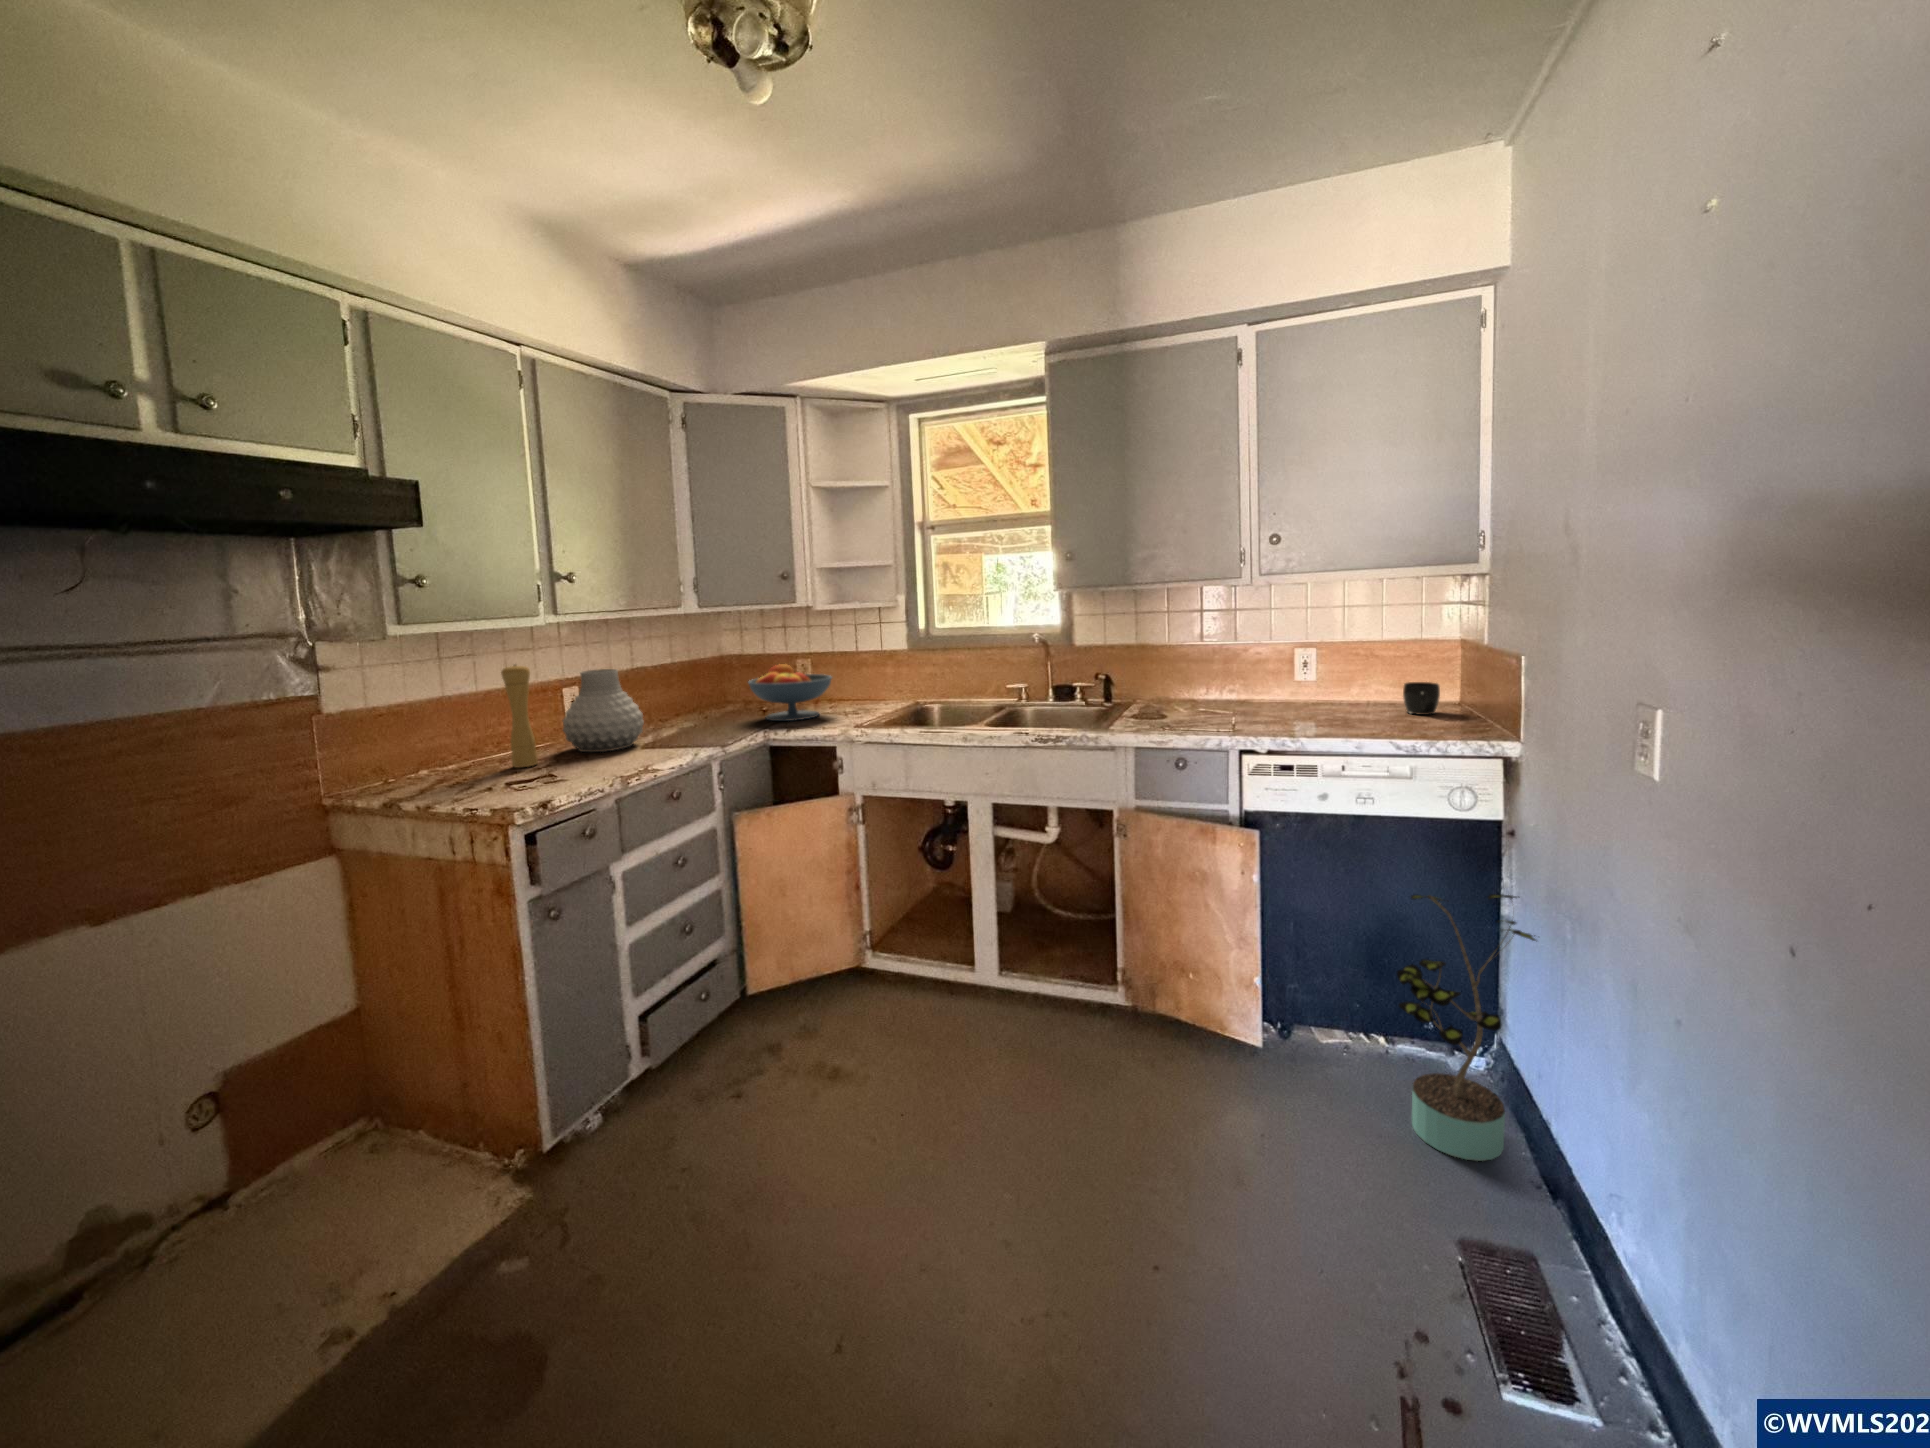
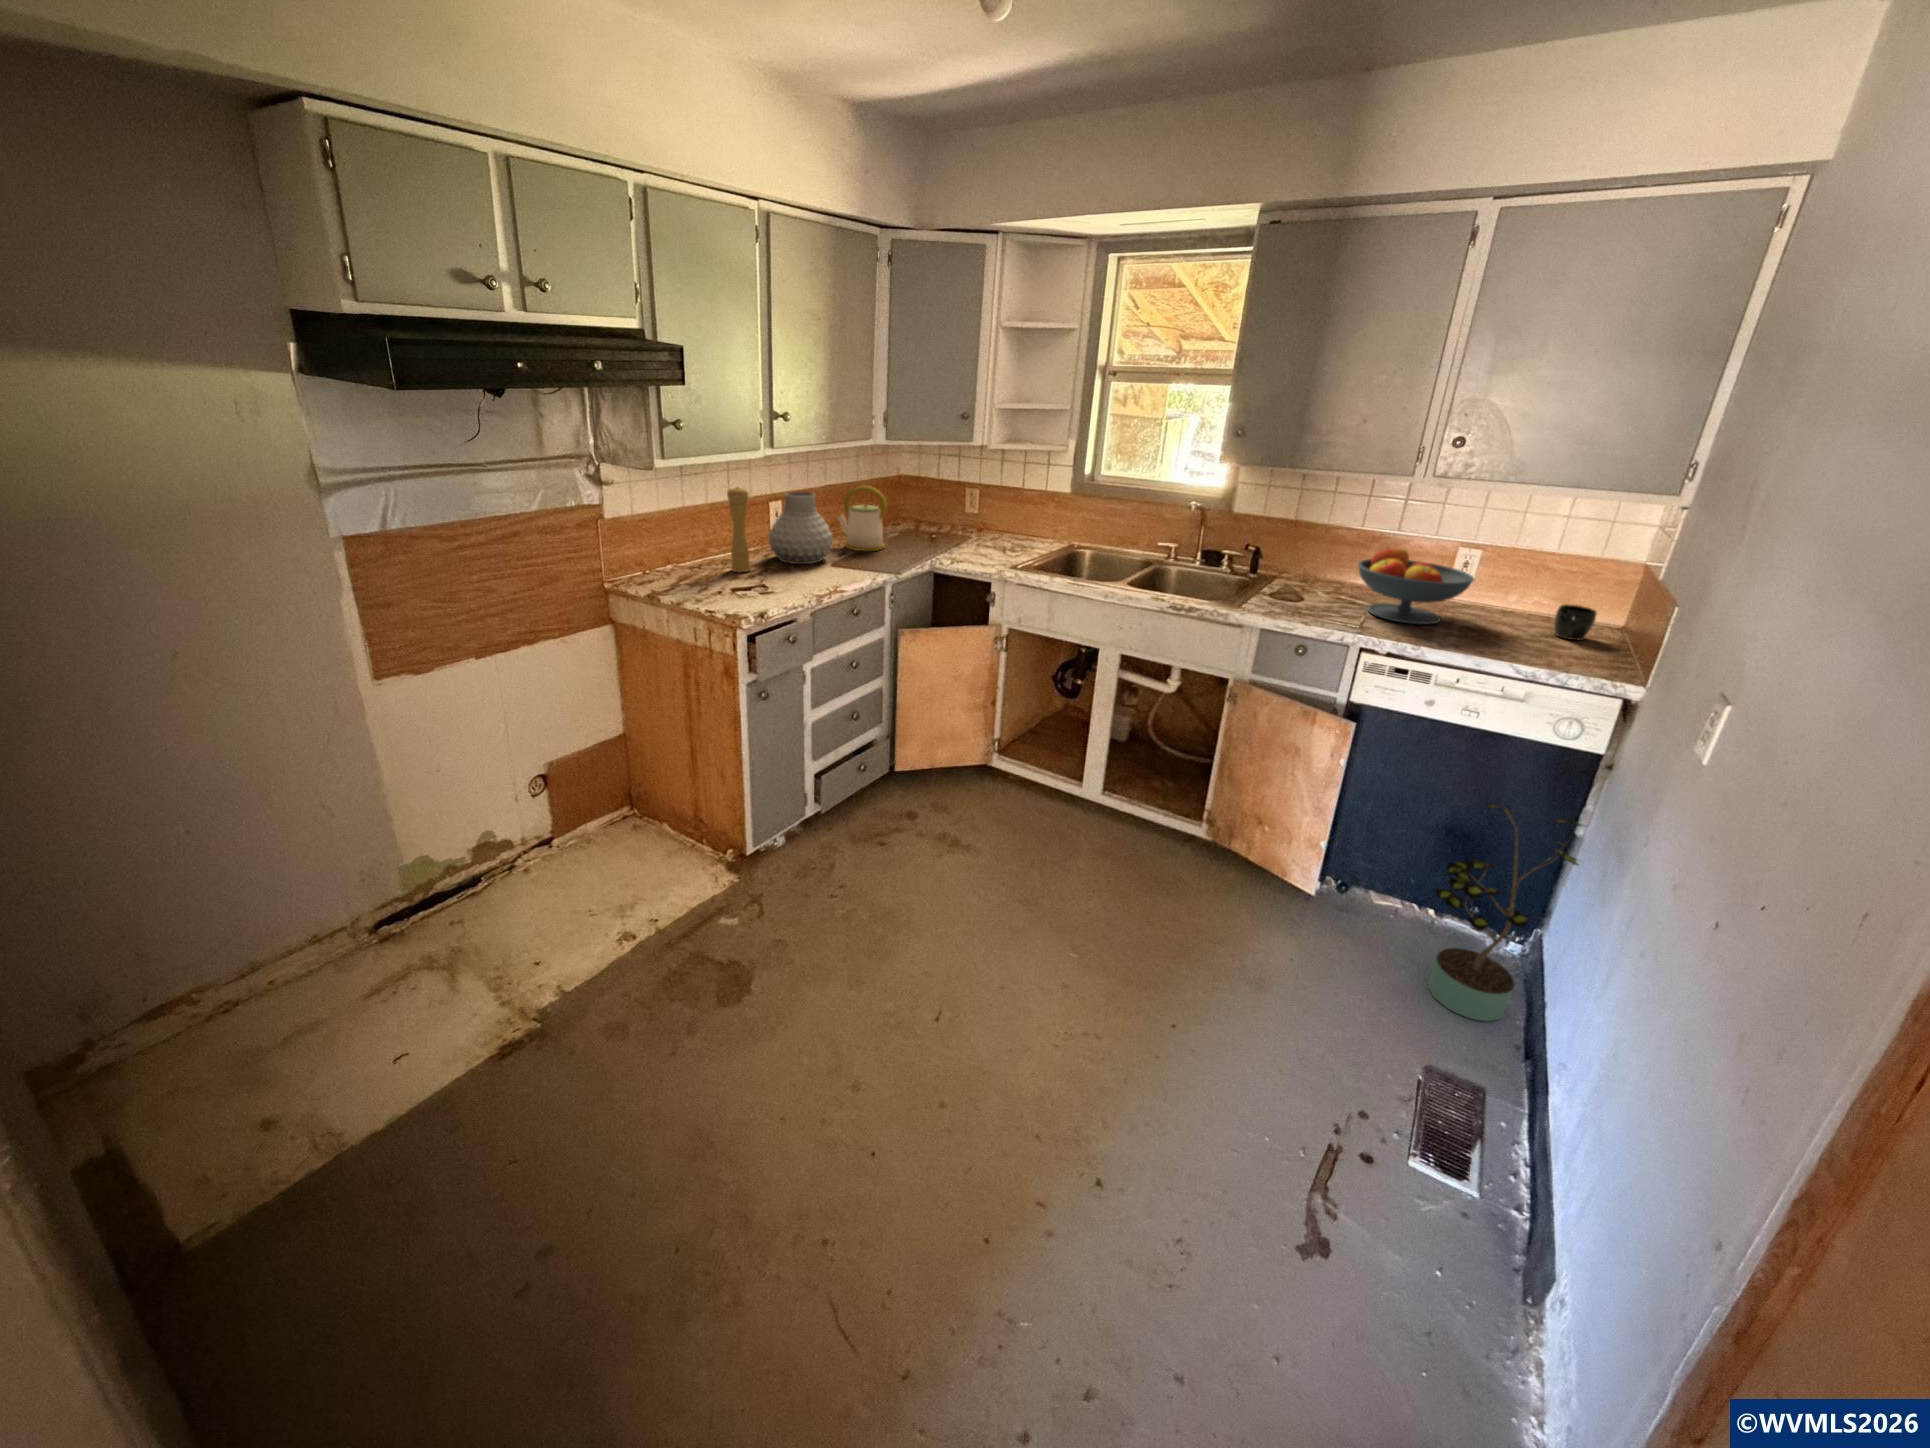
kettle: none [650,660,710,733] -> present [838,486,886,551]
fruit bowl: present [748,664,832,721] -> present [1358,548,1474,625]

